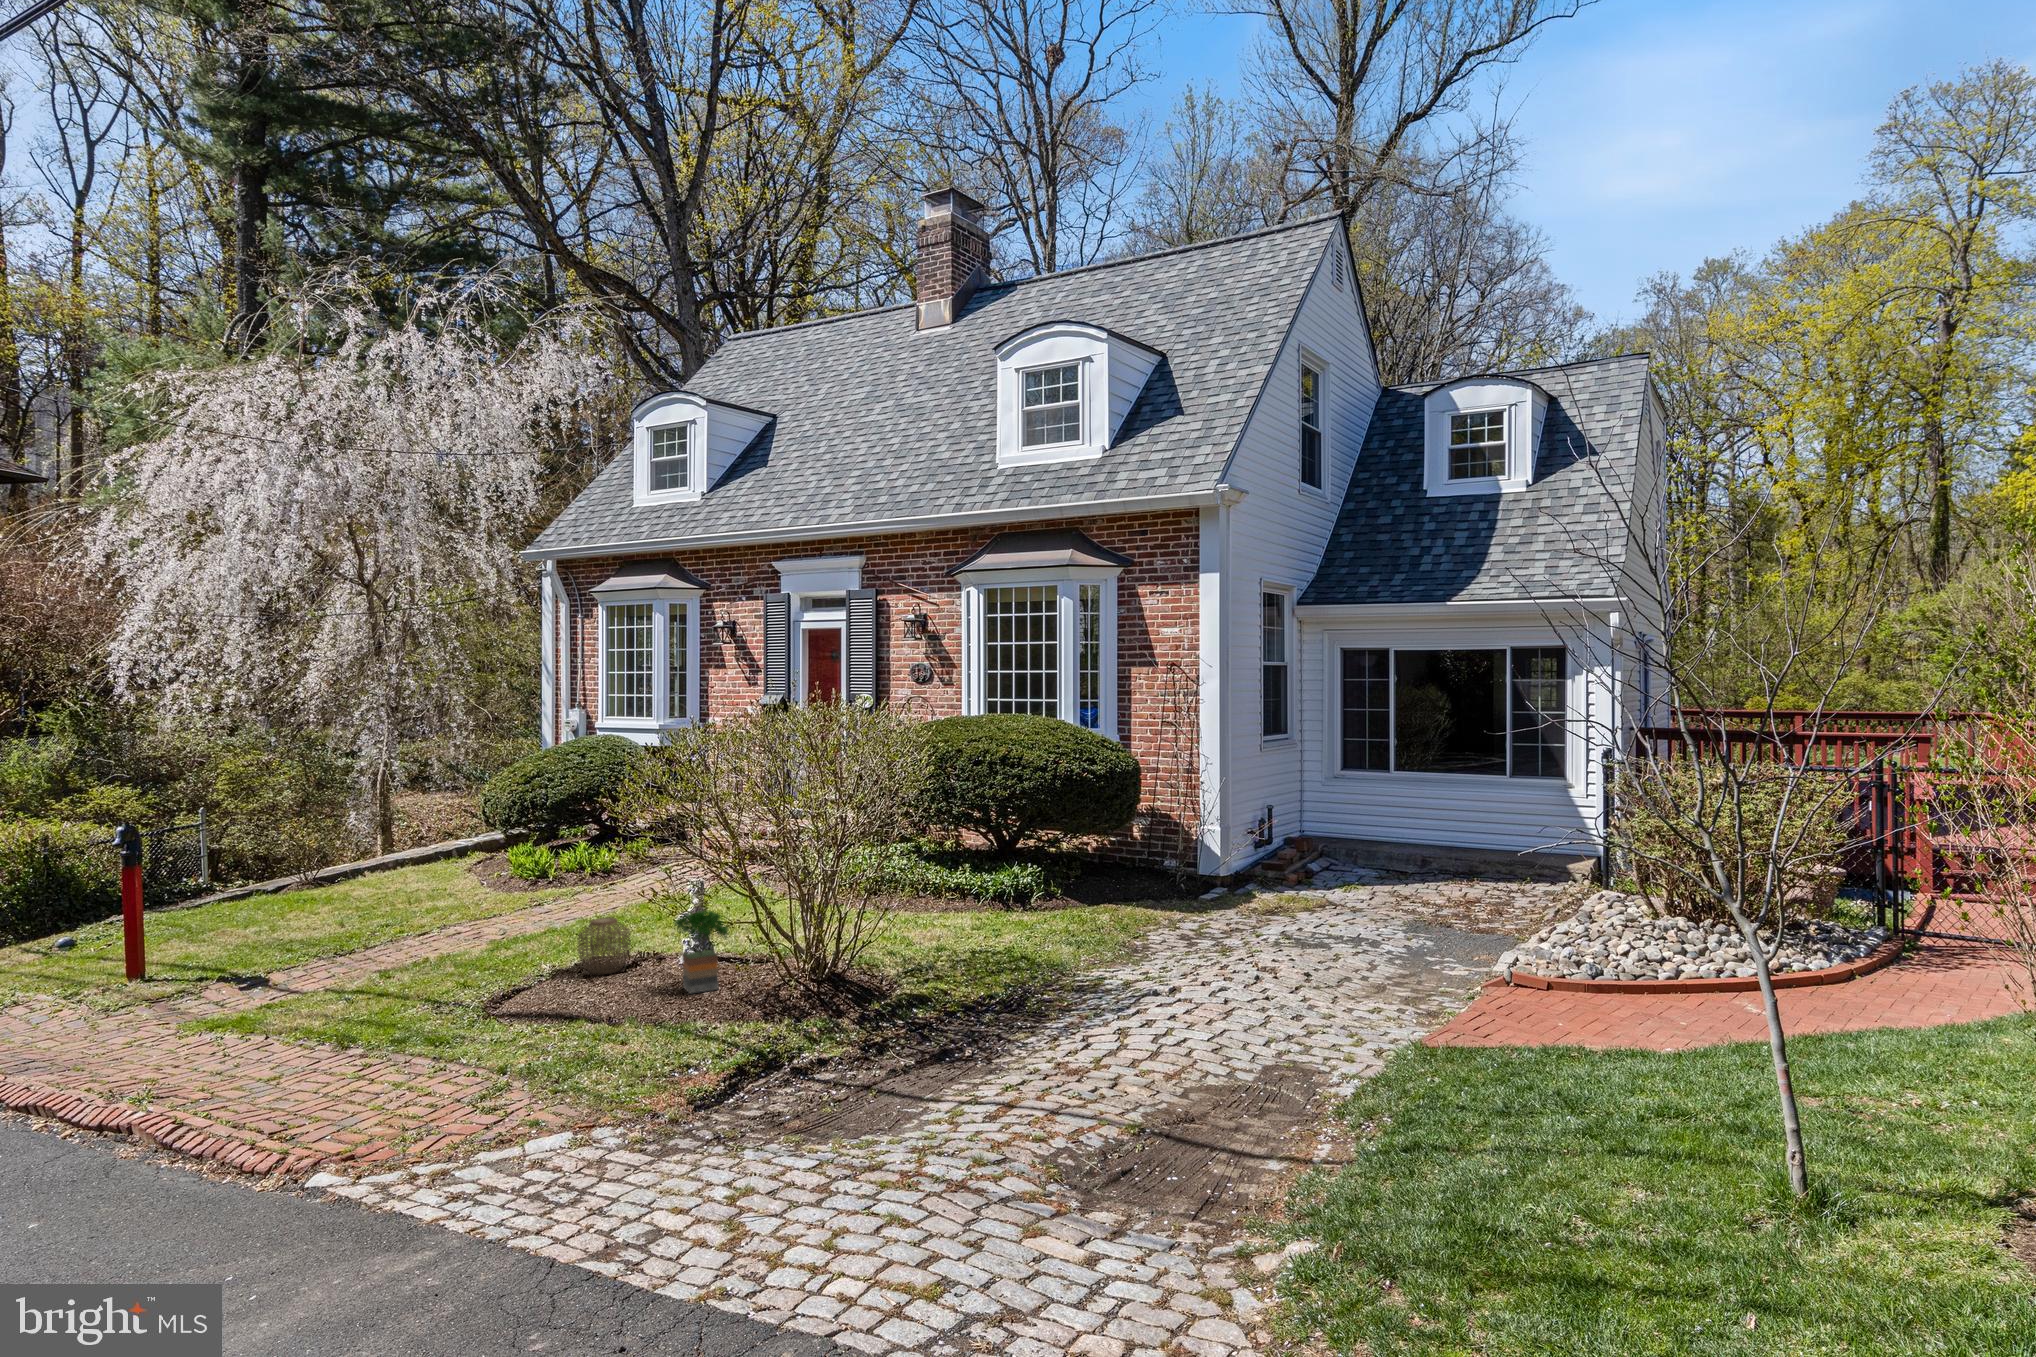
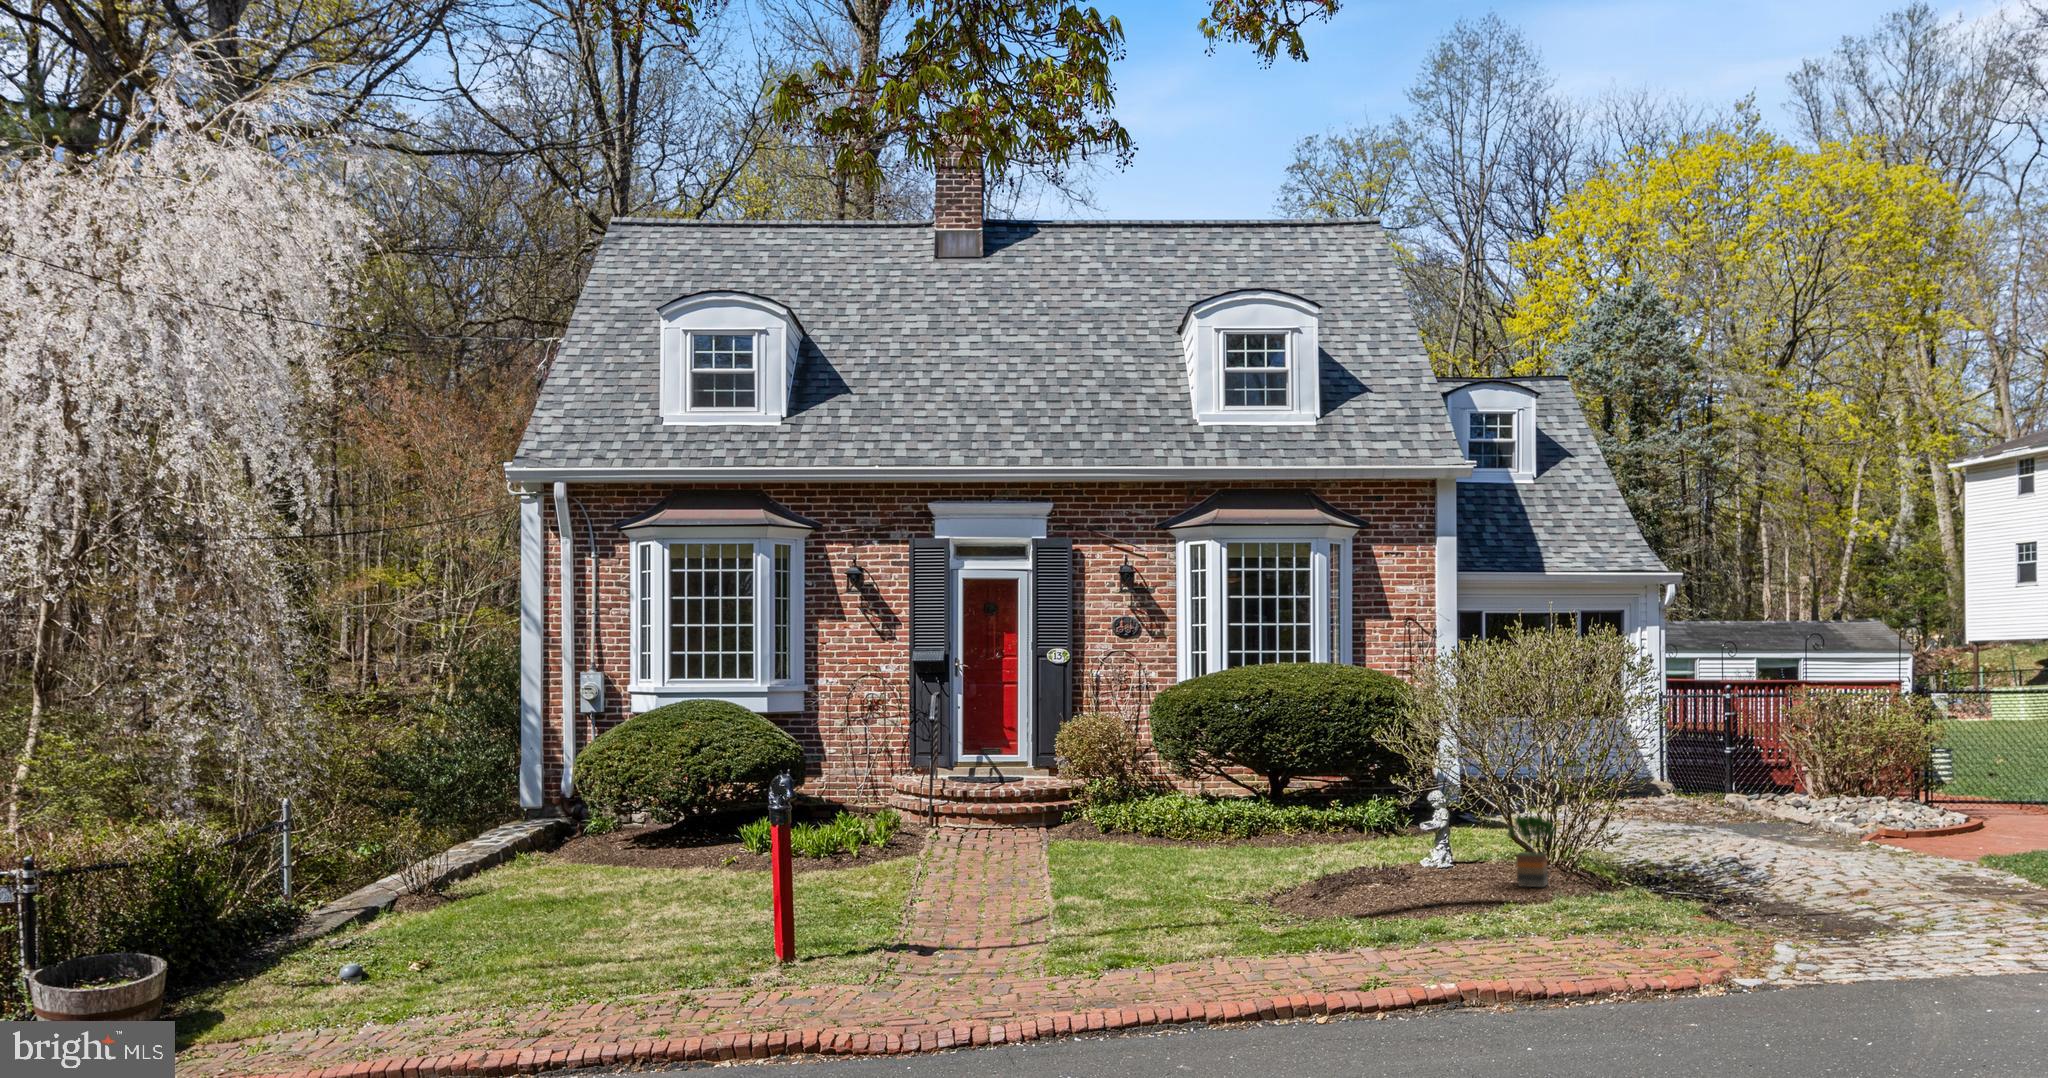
woven basket: present [578,917,630,974] -> none [1378,837,1427,890]

